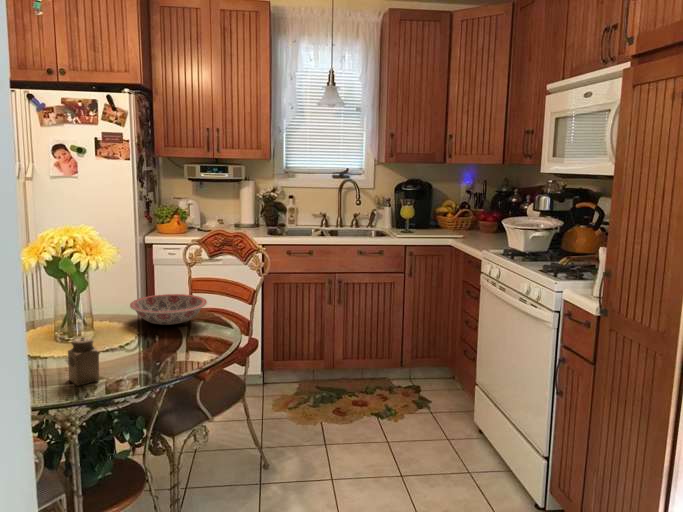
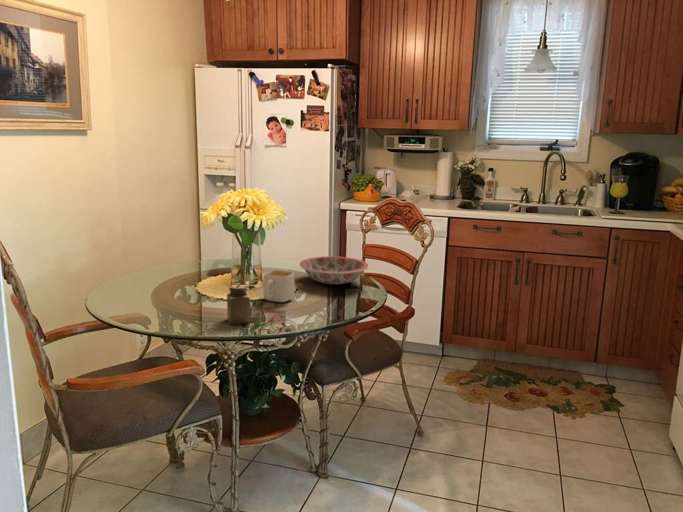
mug: none [100,316,136,352] -> present [263,270,294,302]

